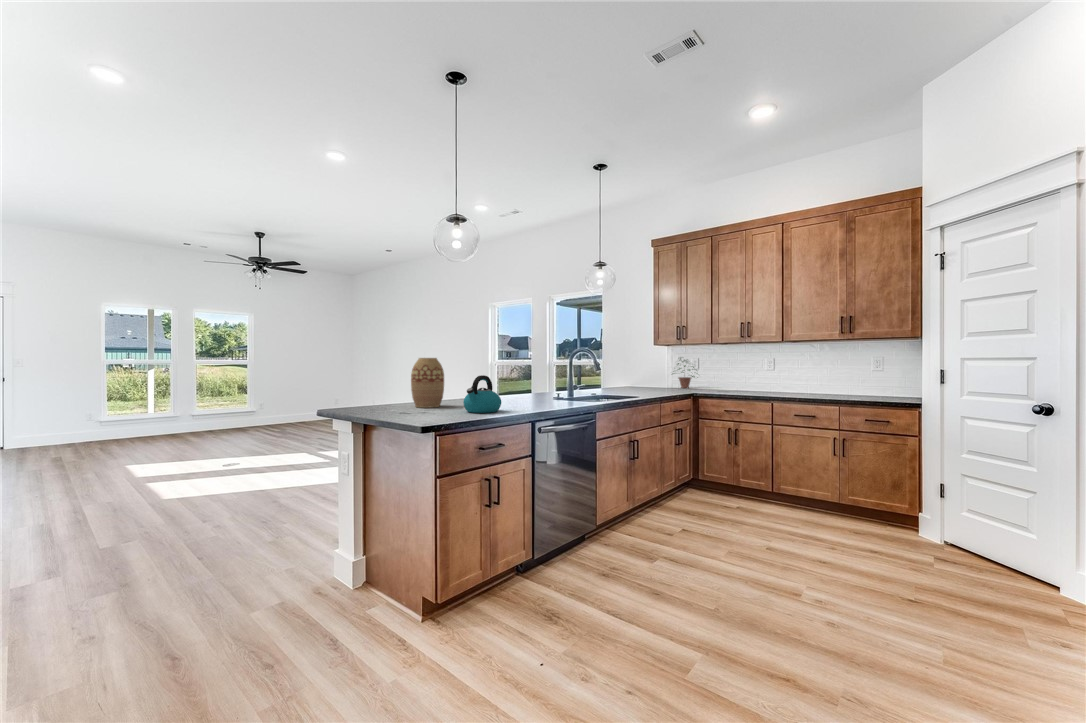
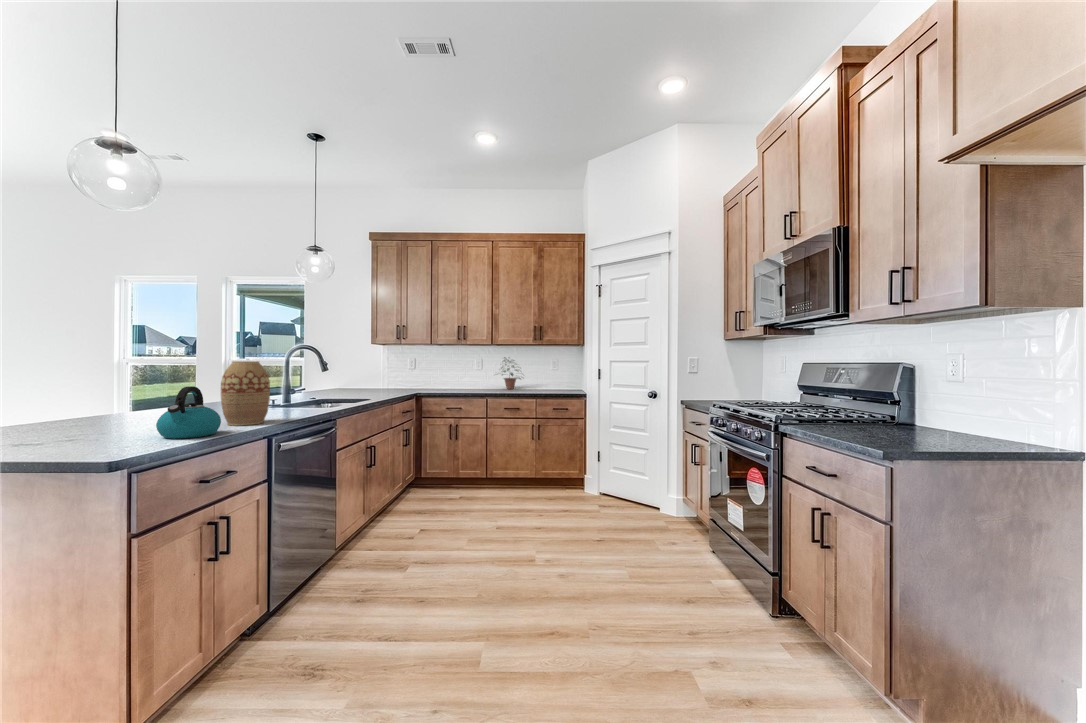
vase: present [411,358,444,408] -> present [221,361,270,426]
potted plant: present [678,358,695,388] -> present [501,357,521,389]

